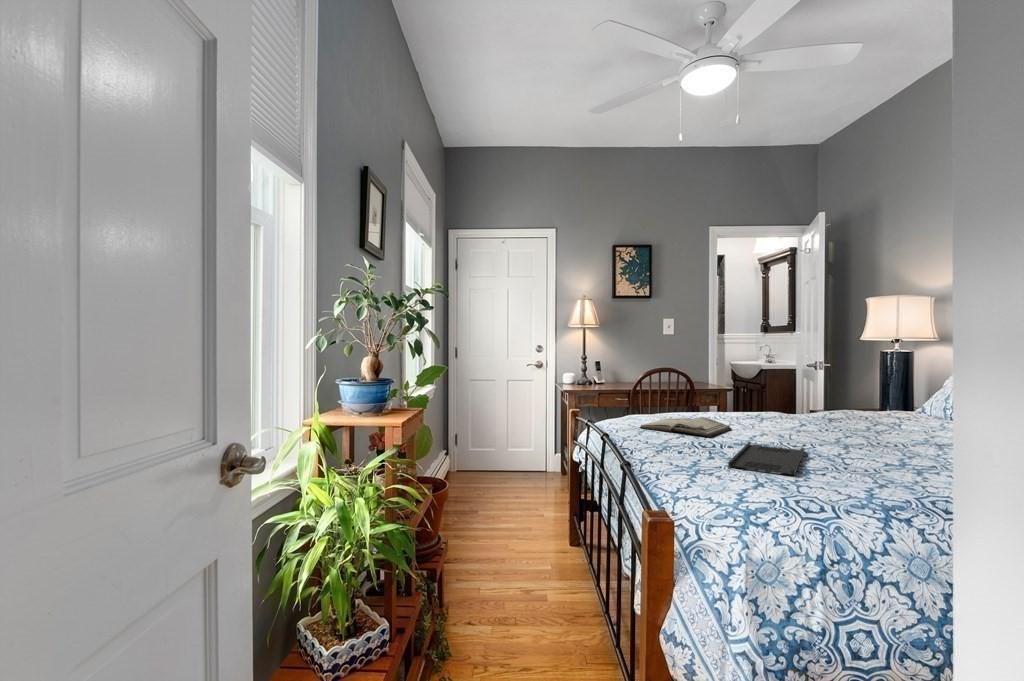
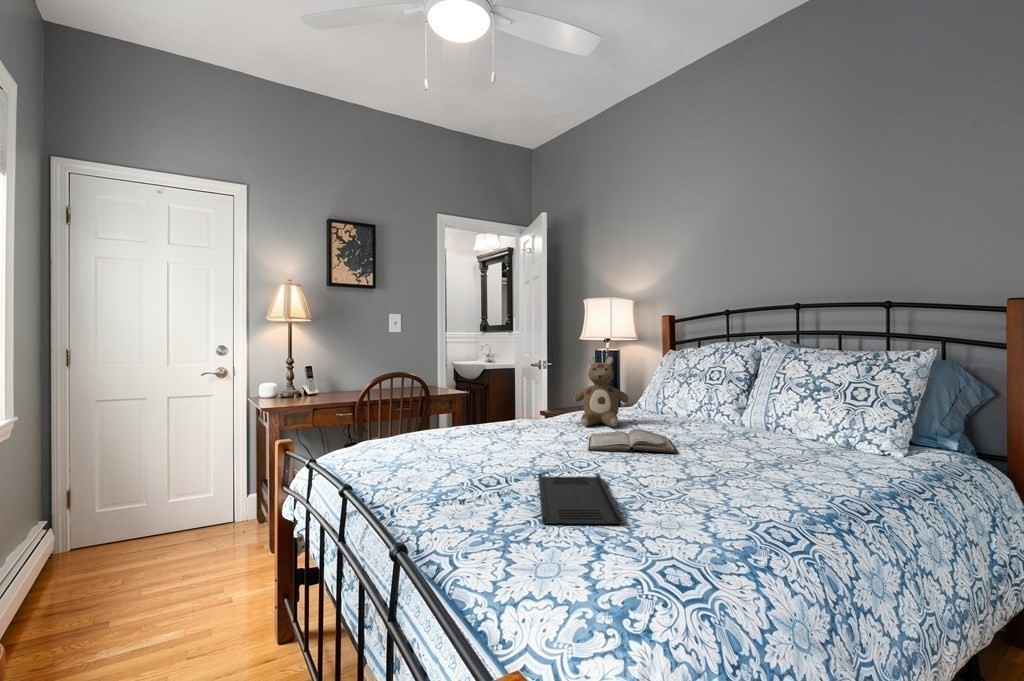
stuffed bear: none [823,355,887,422] -> present [574,357,629,427]
diary: present [640,417,732,437] -> present [588,429,678,453]

